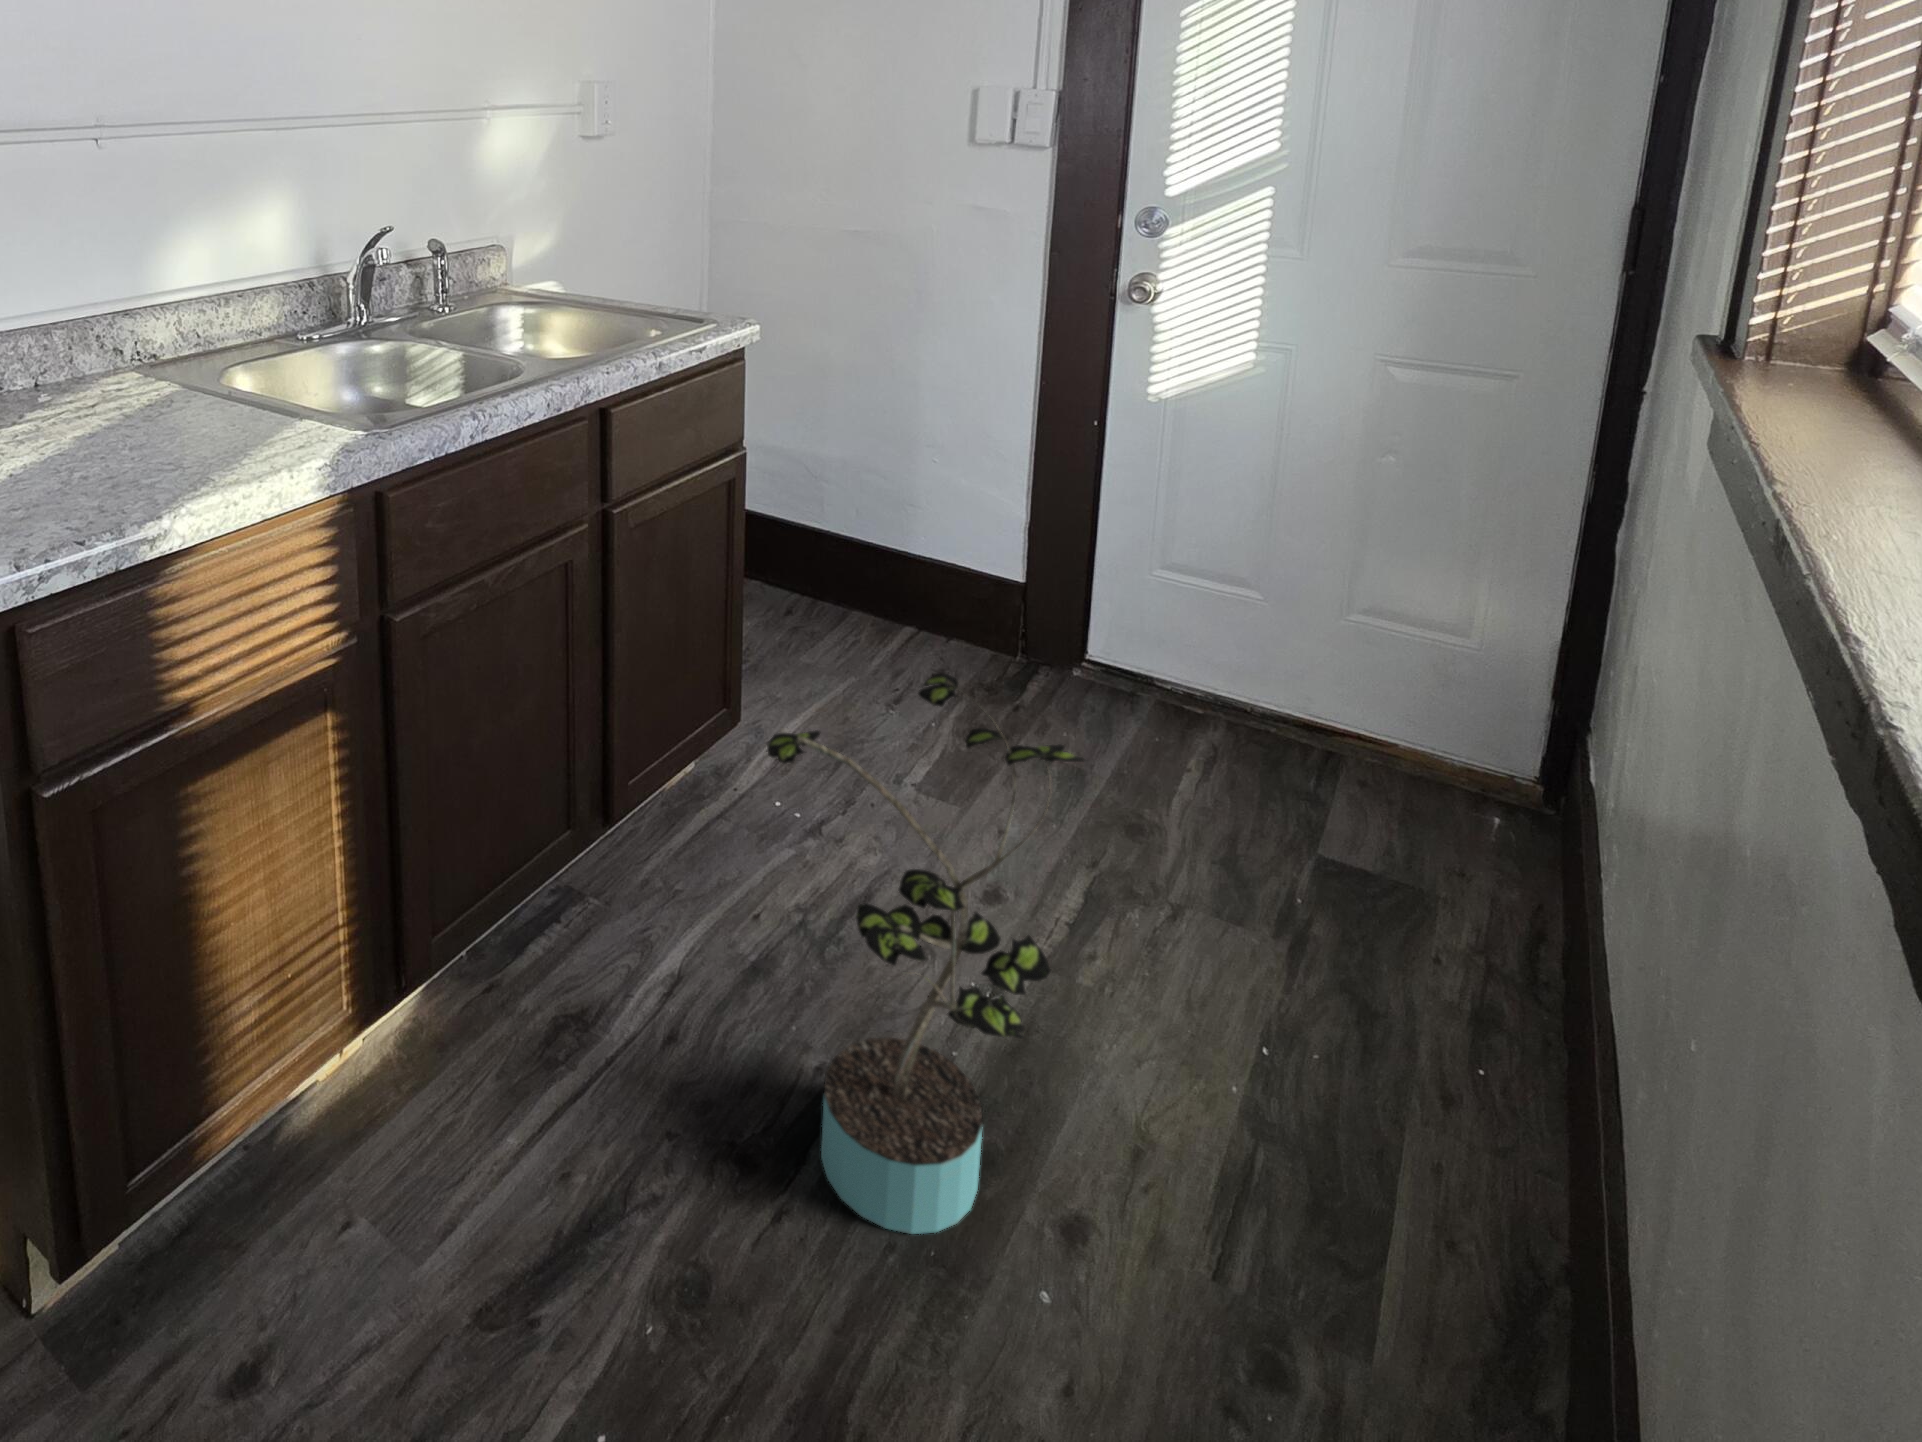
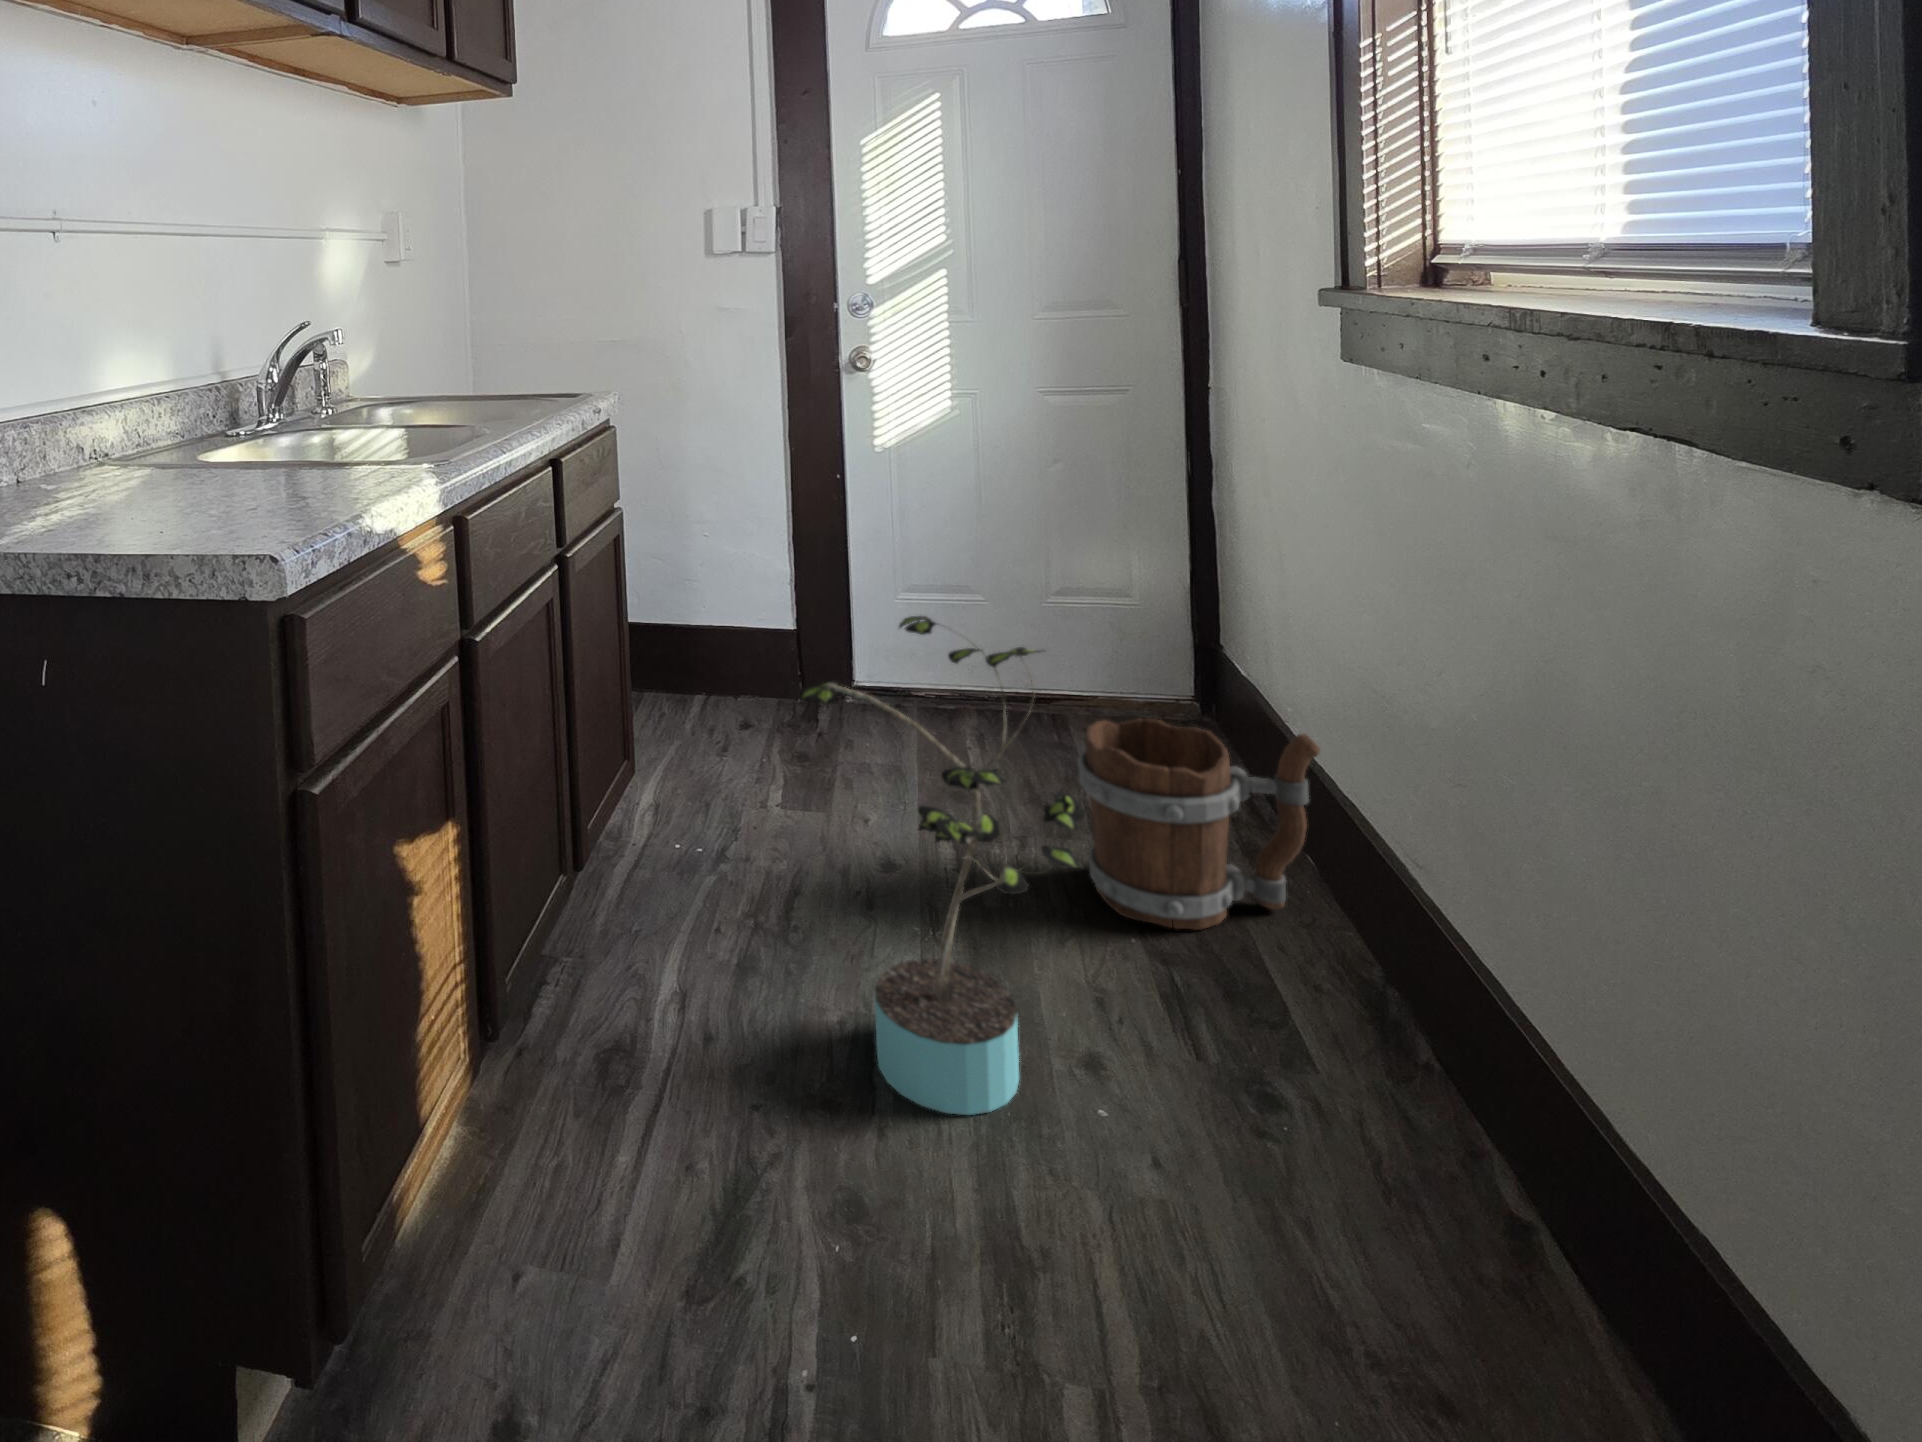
bucket: none [1217,817,1564,1110] -> present [1077,718,1320,930]

